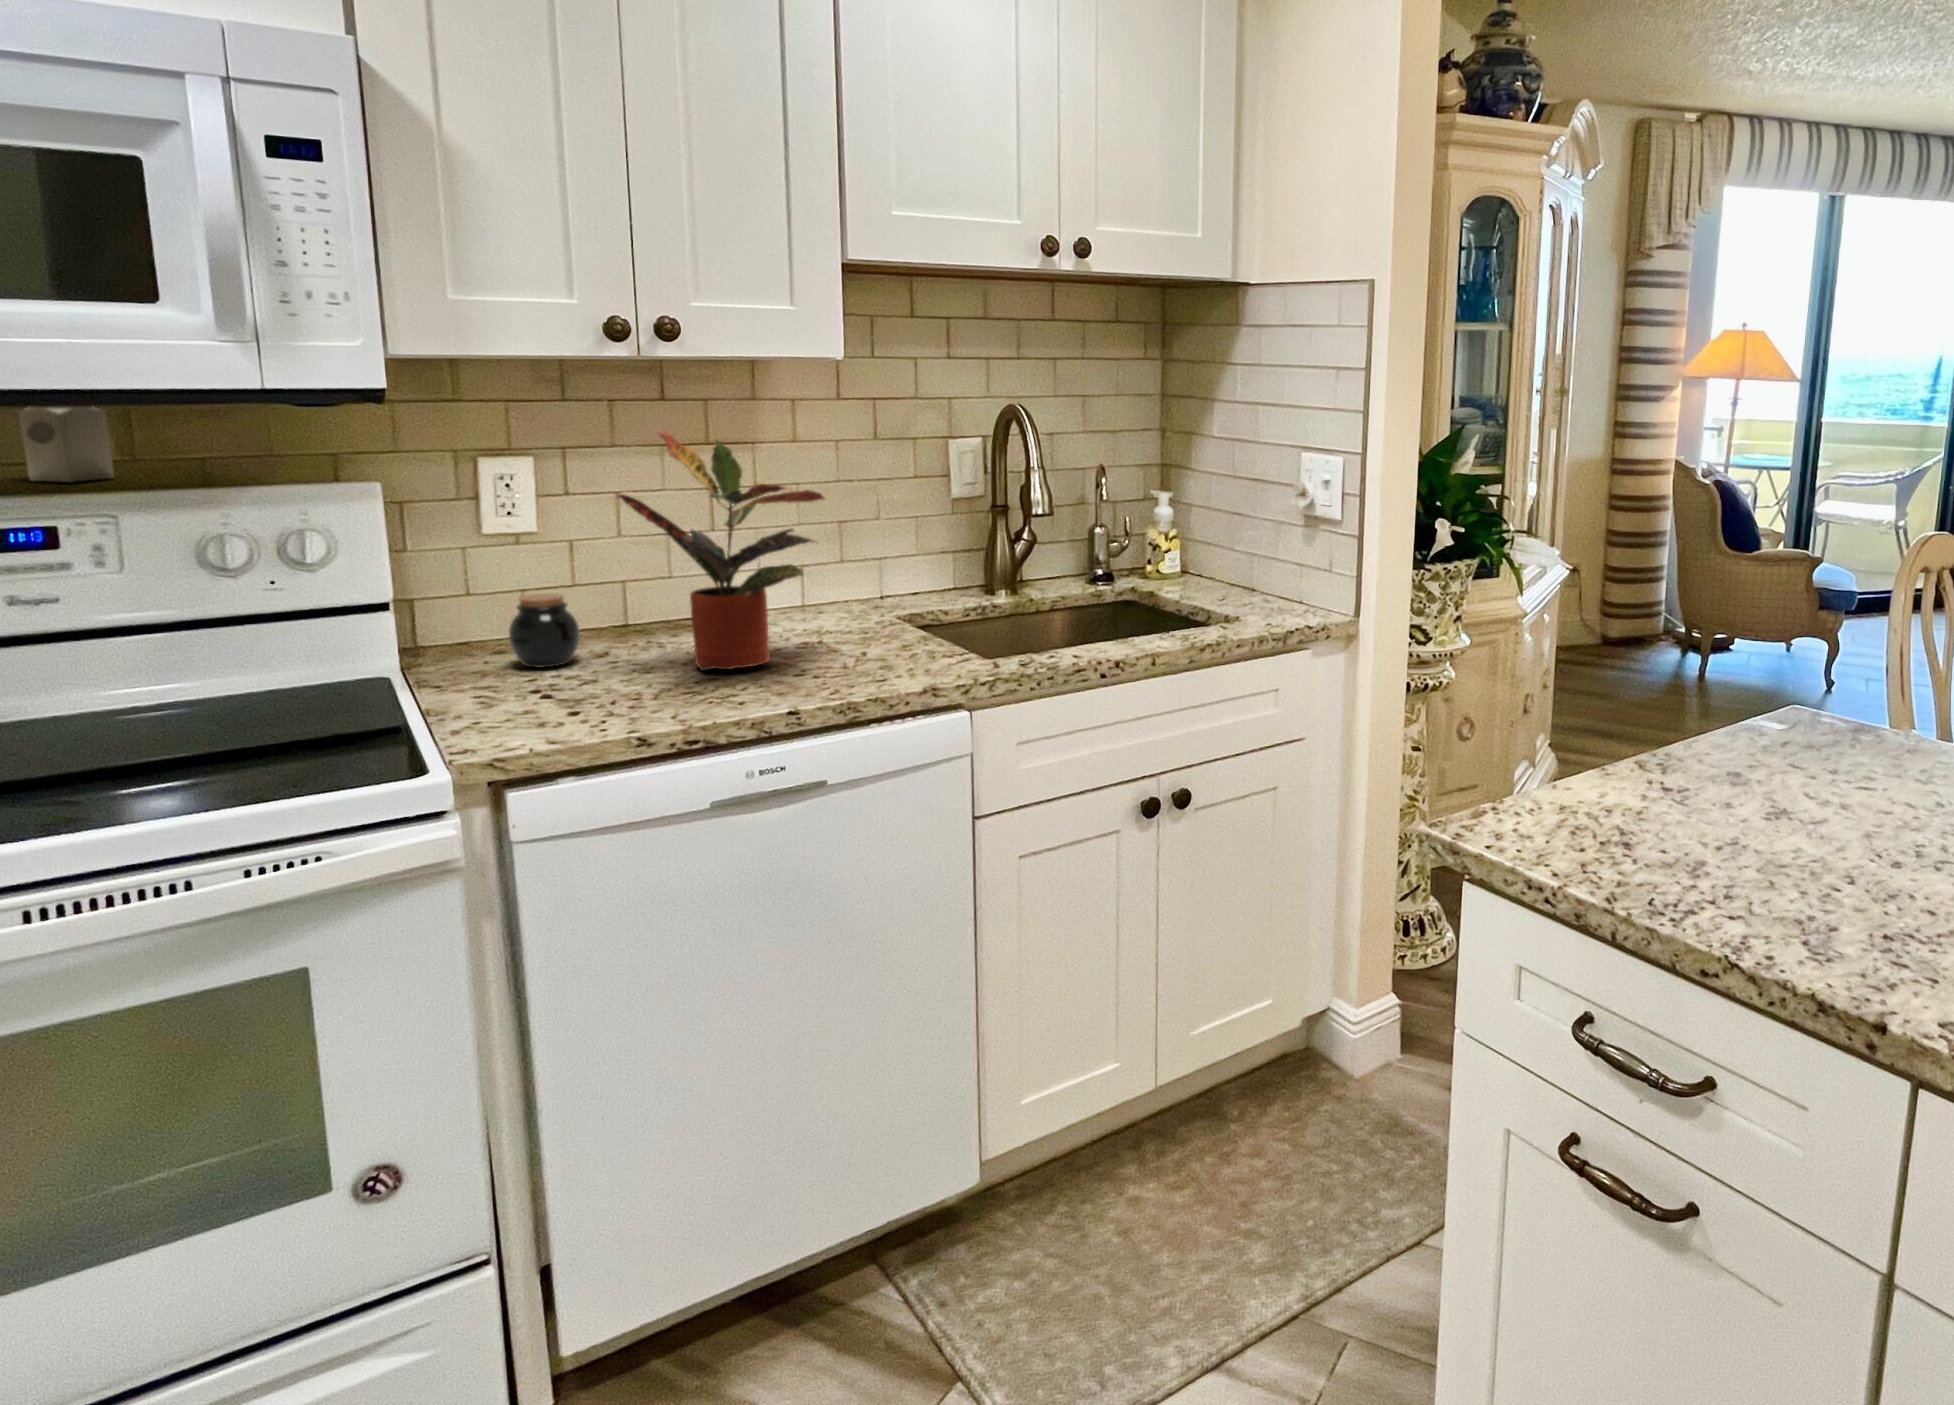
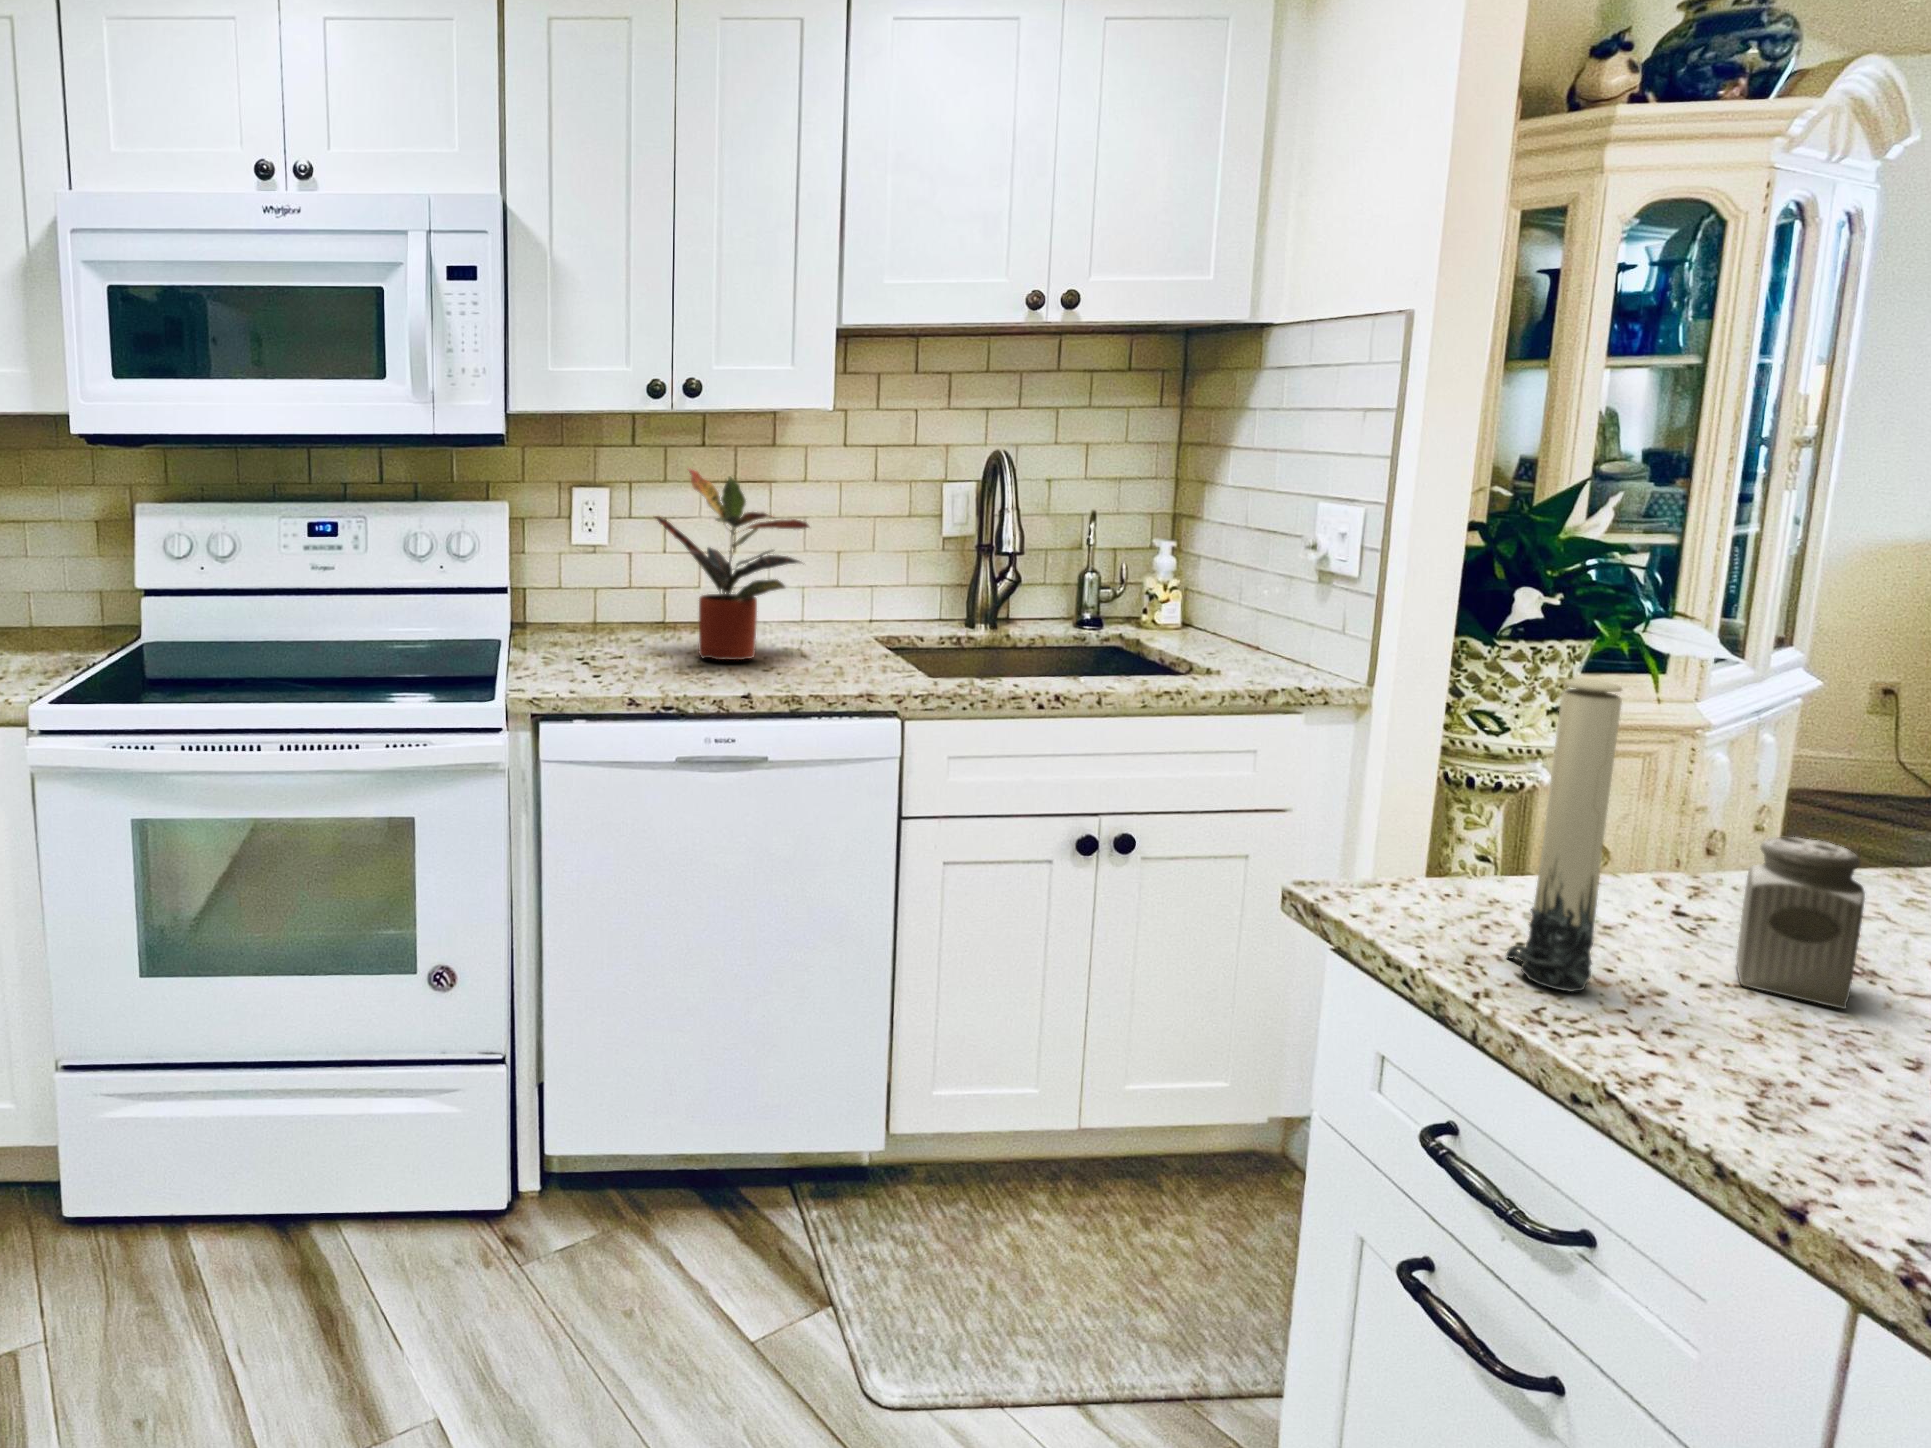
salt shaker: present [19,407,114,482] -> present [1736,837,1865,1009]
jar: present [509,594,580,668] -> none [577,589,624,644]
candle: none [1610,614,1692,882] -> present [1506,679,1622,992]

